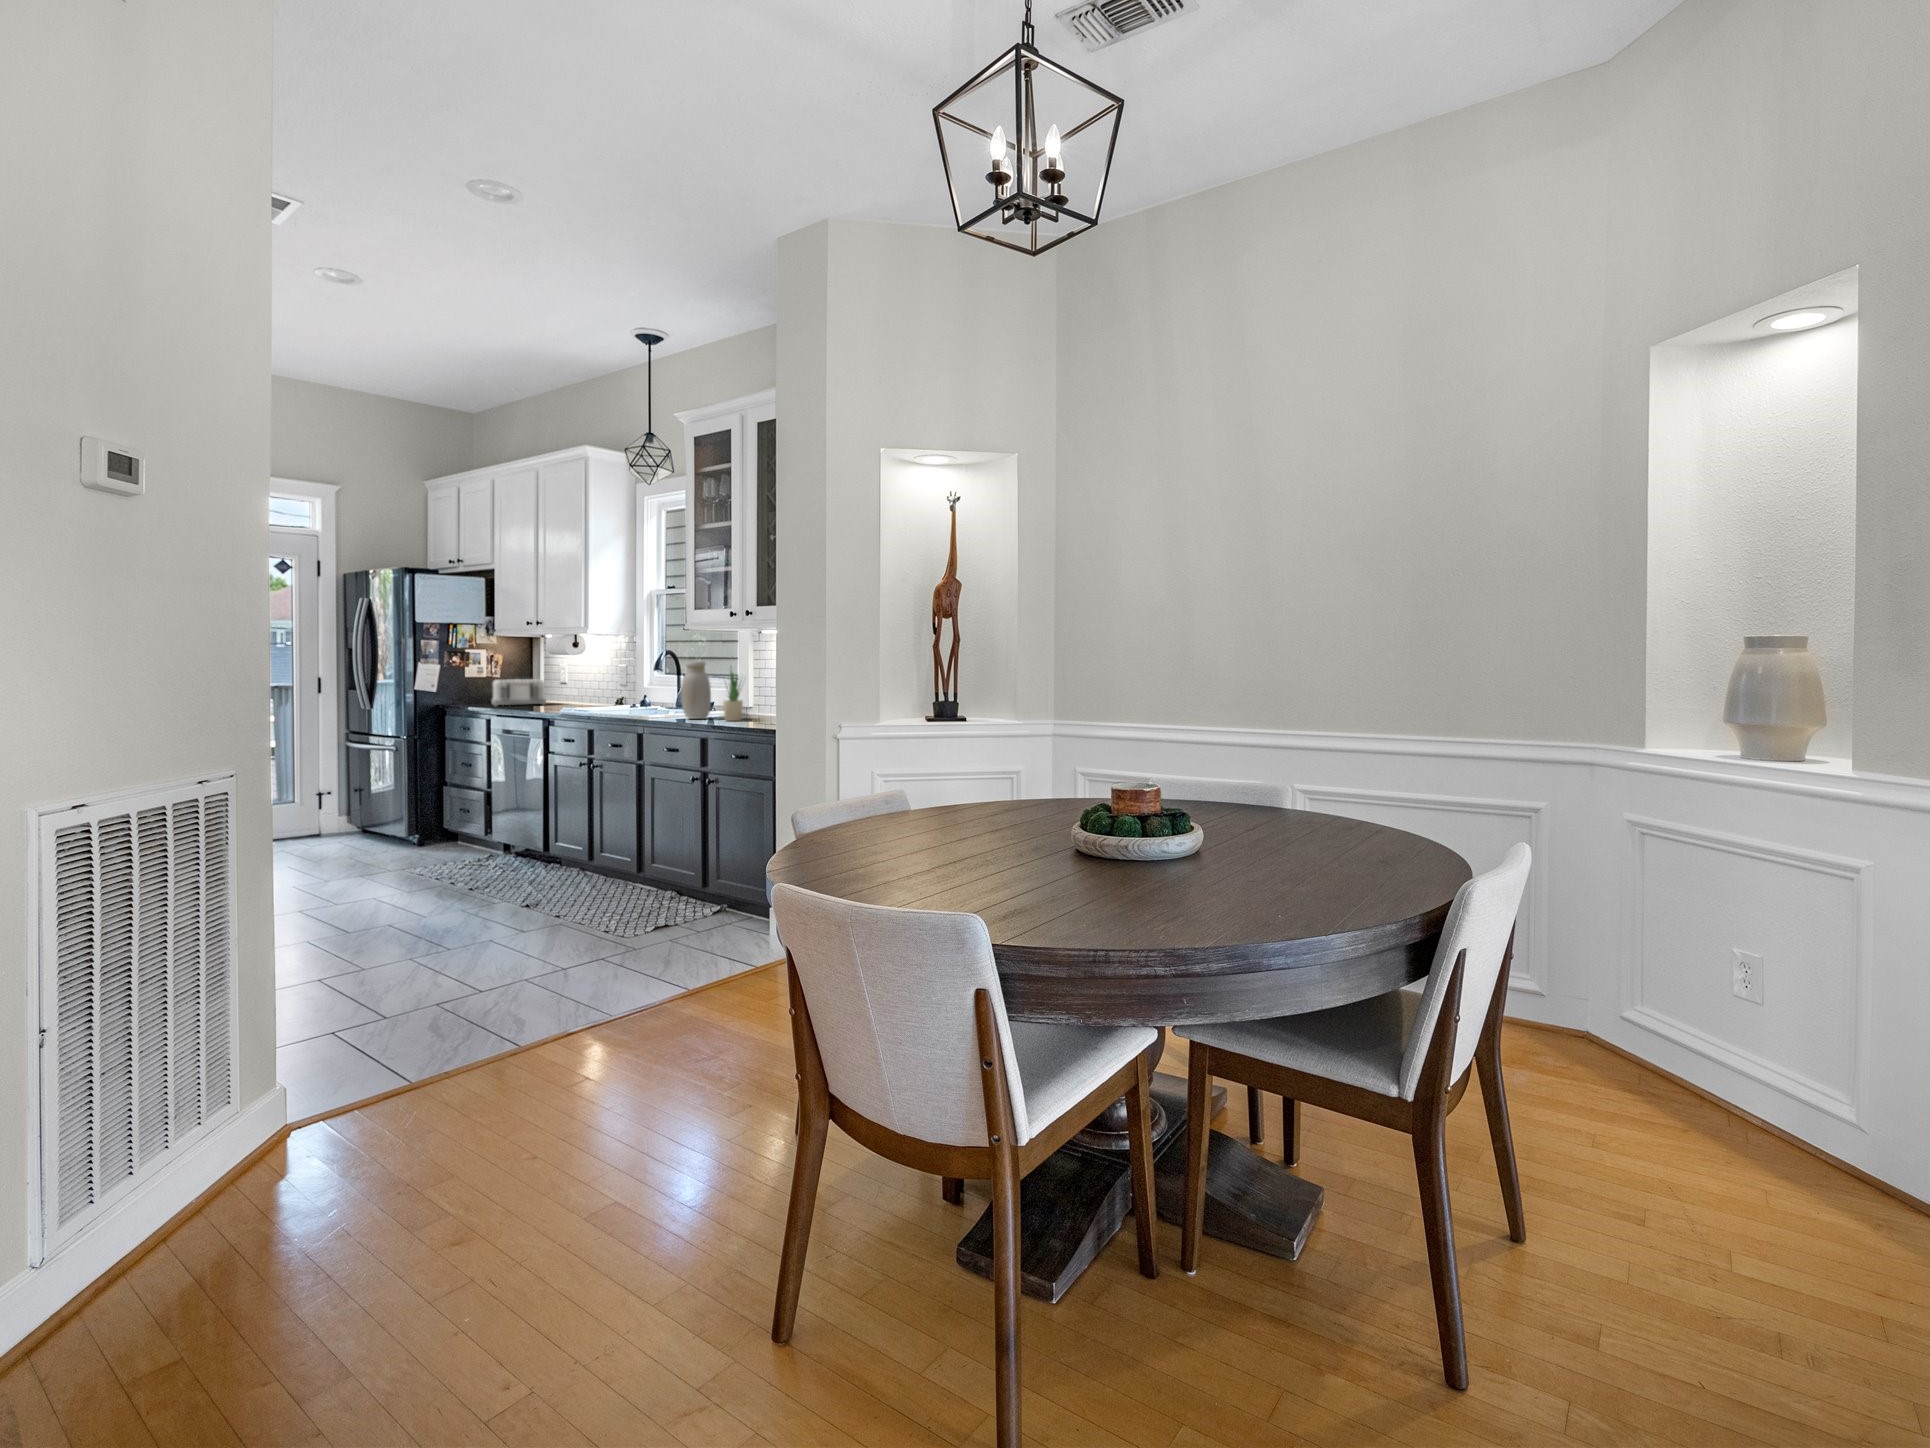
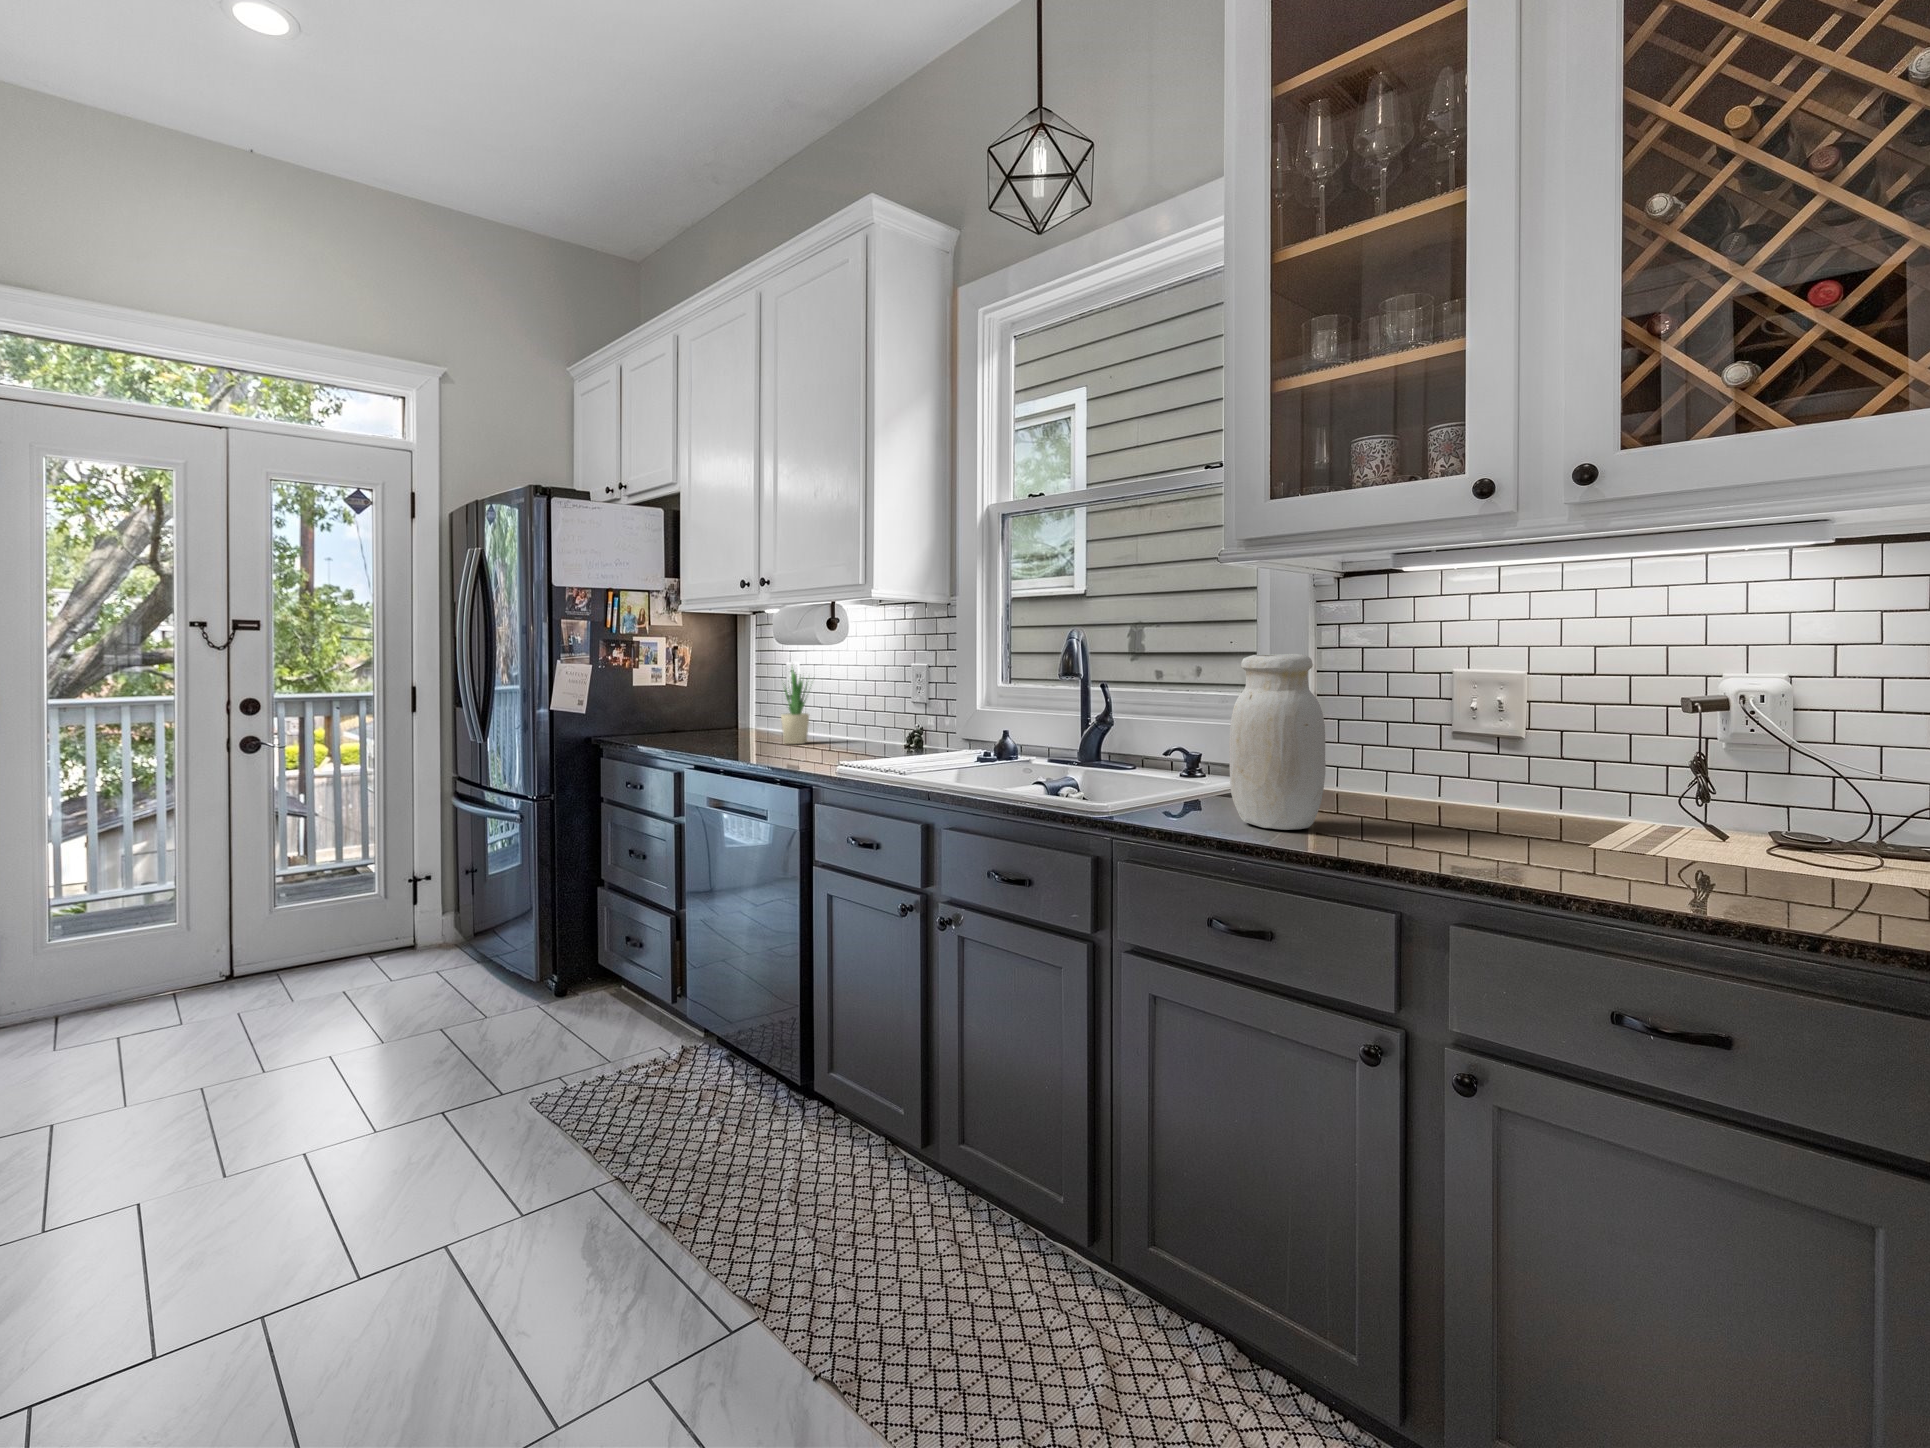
potted plant: present [723,668,743,721] -> present [781,670,809,744]
toaster: present [491,679,546,706] -> none [677,689,772,742]

